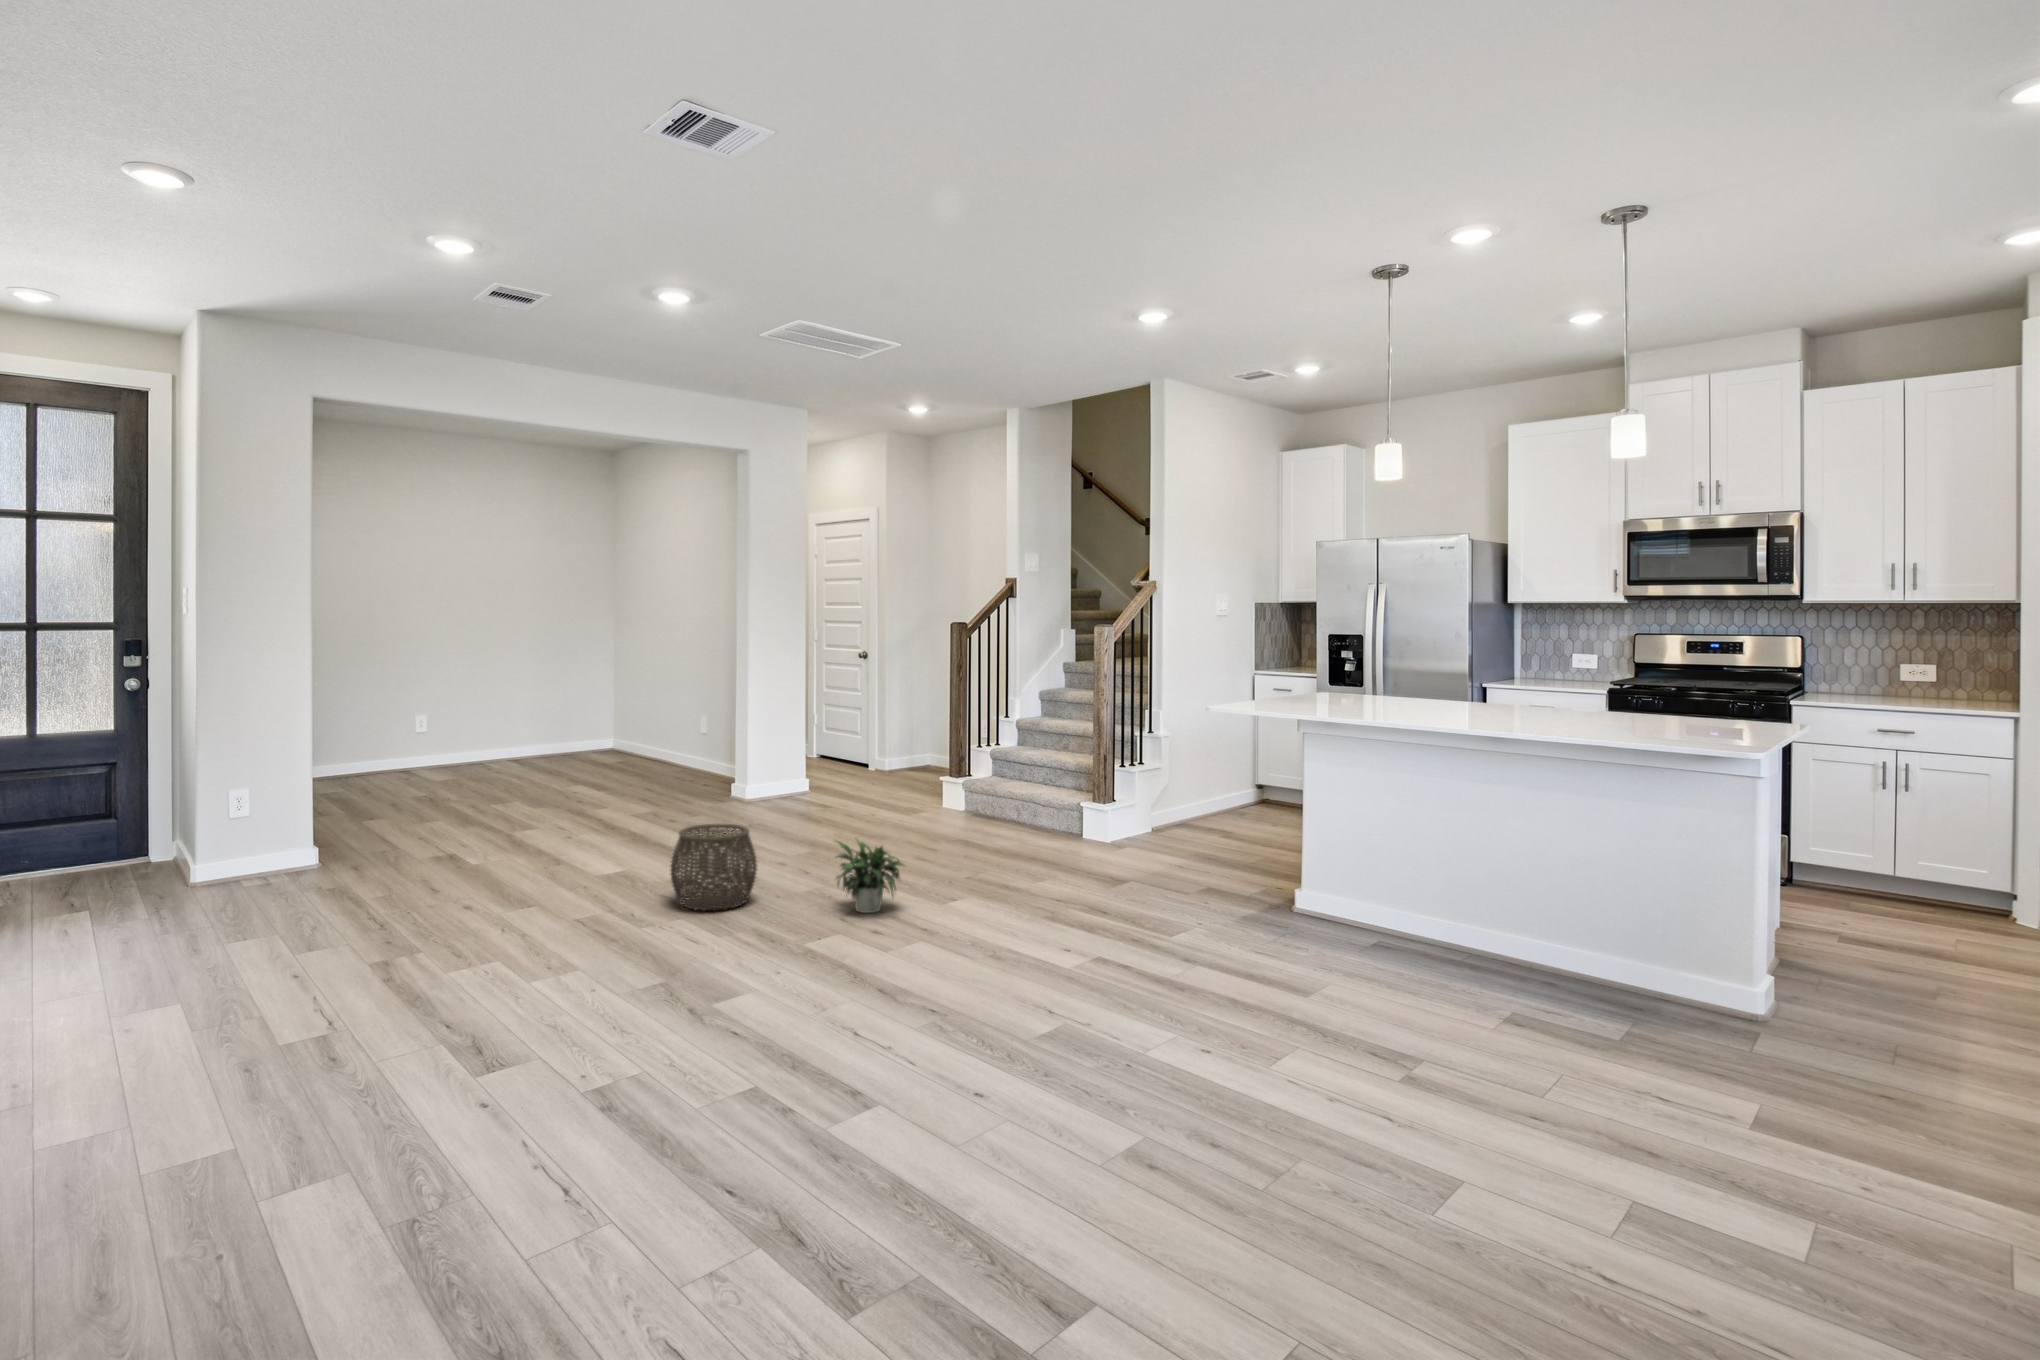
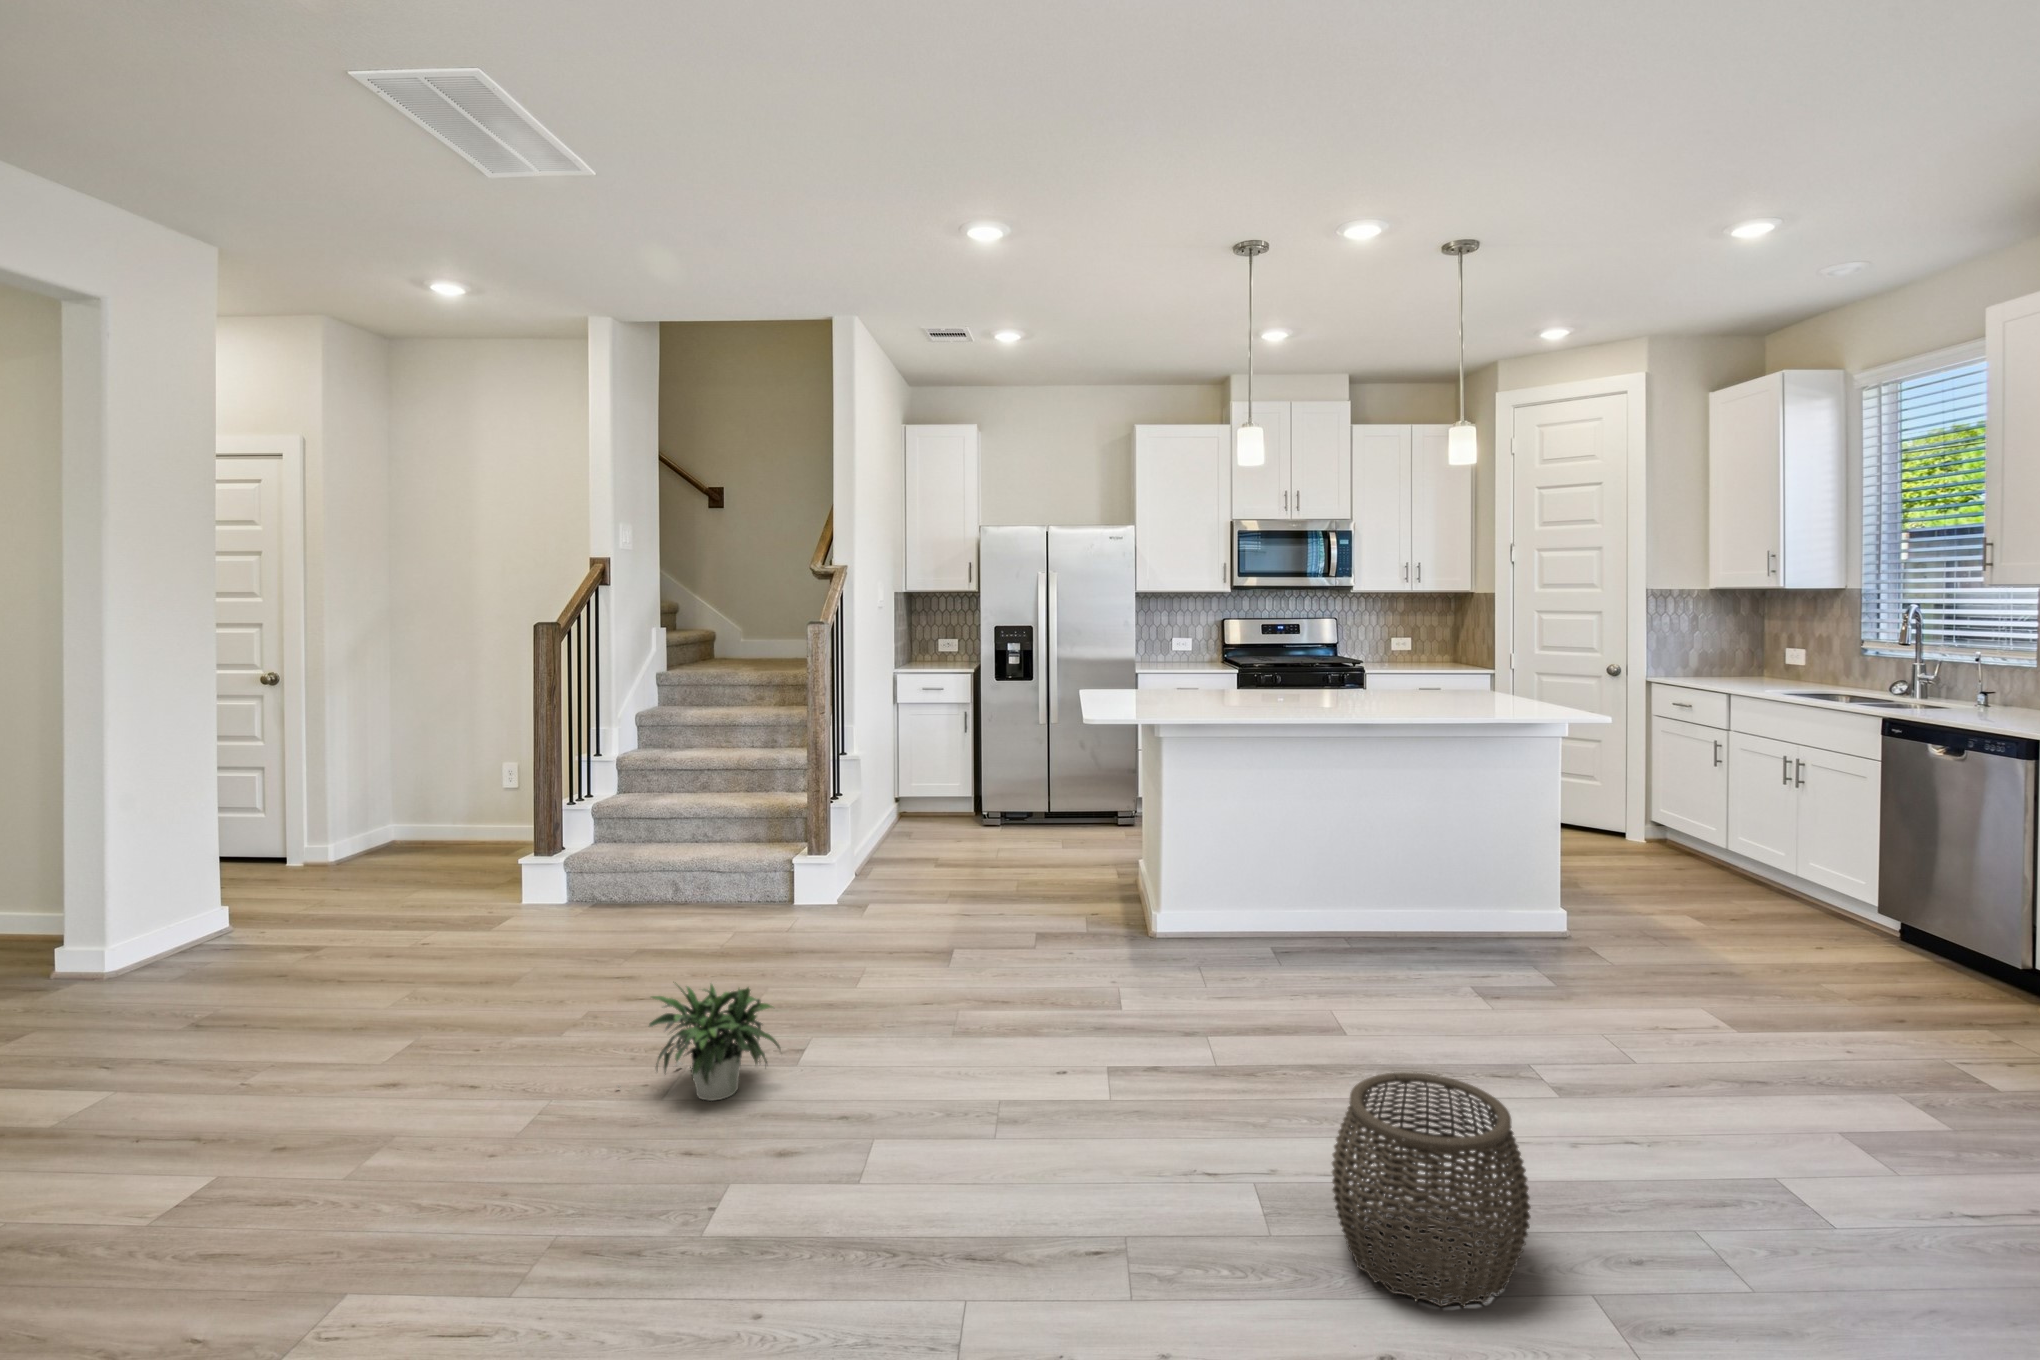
woven basket: present [670,824,757,911] -> present [1332,1072,1531,1307]

